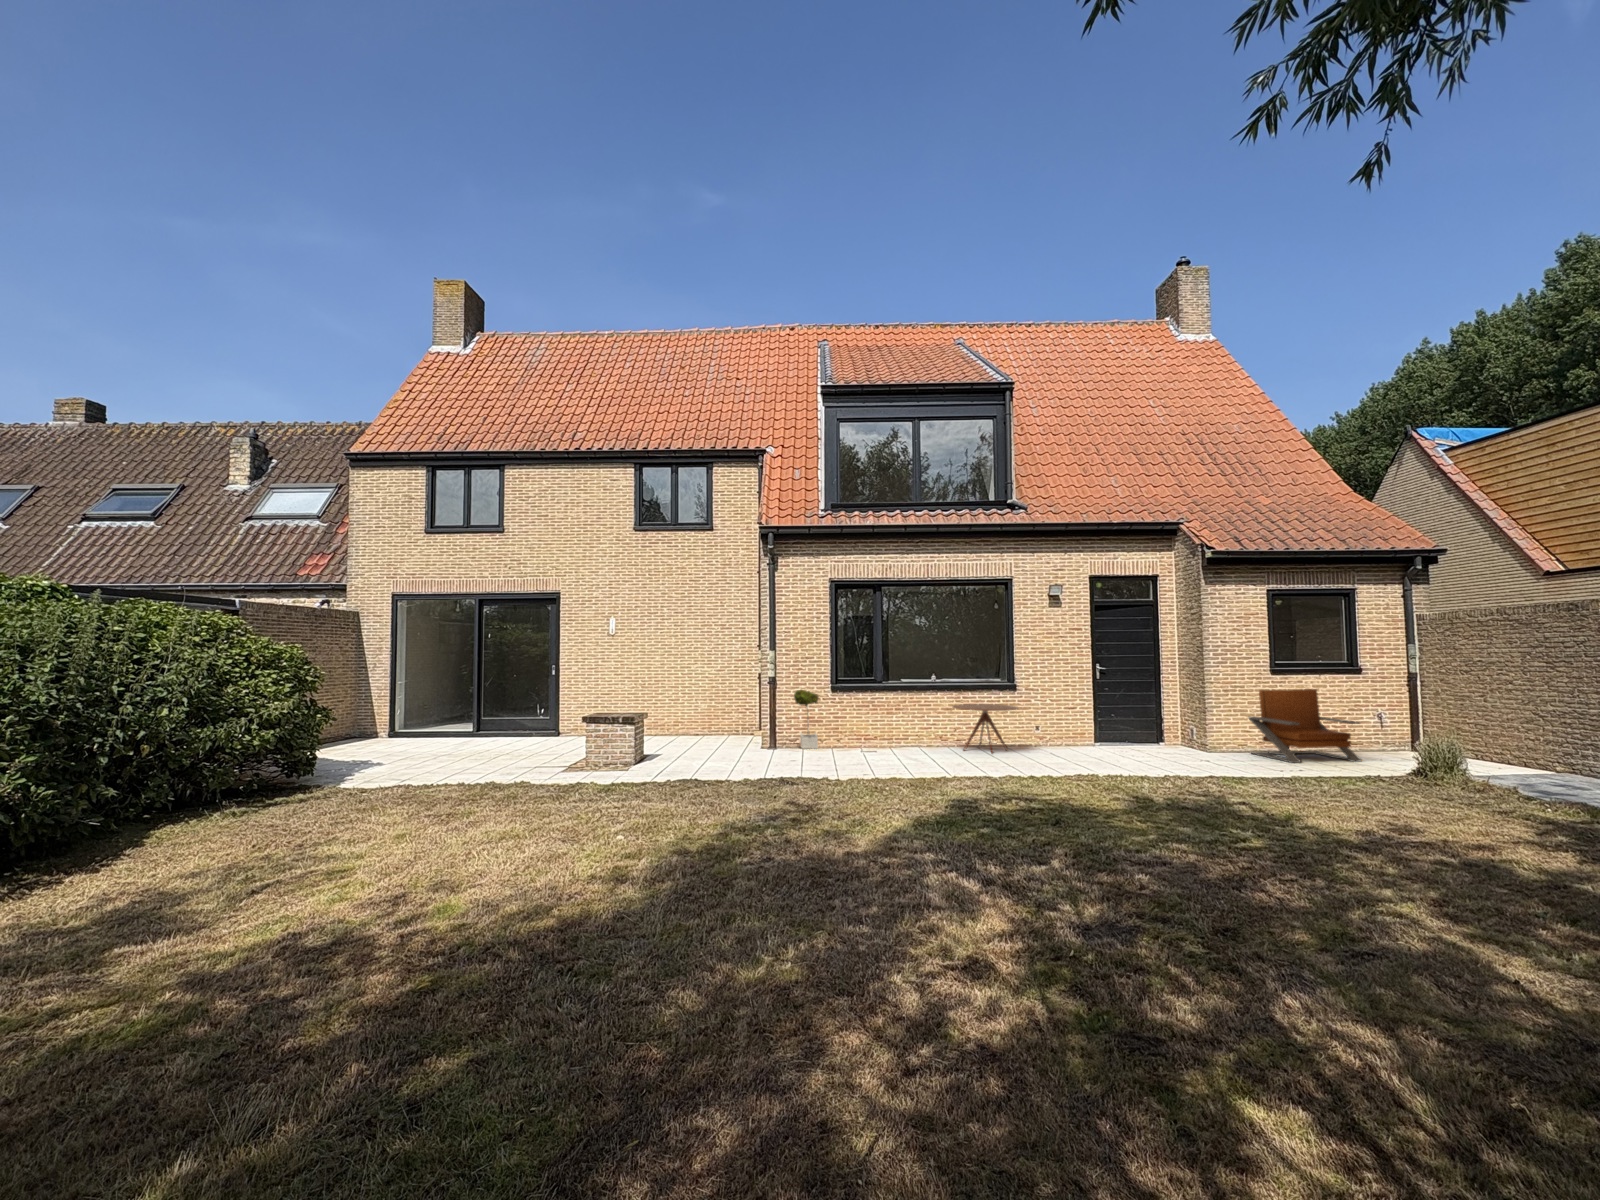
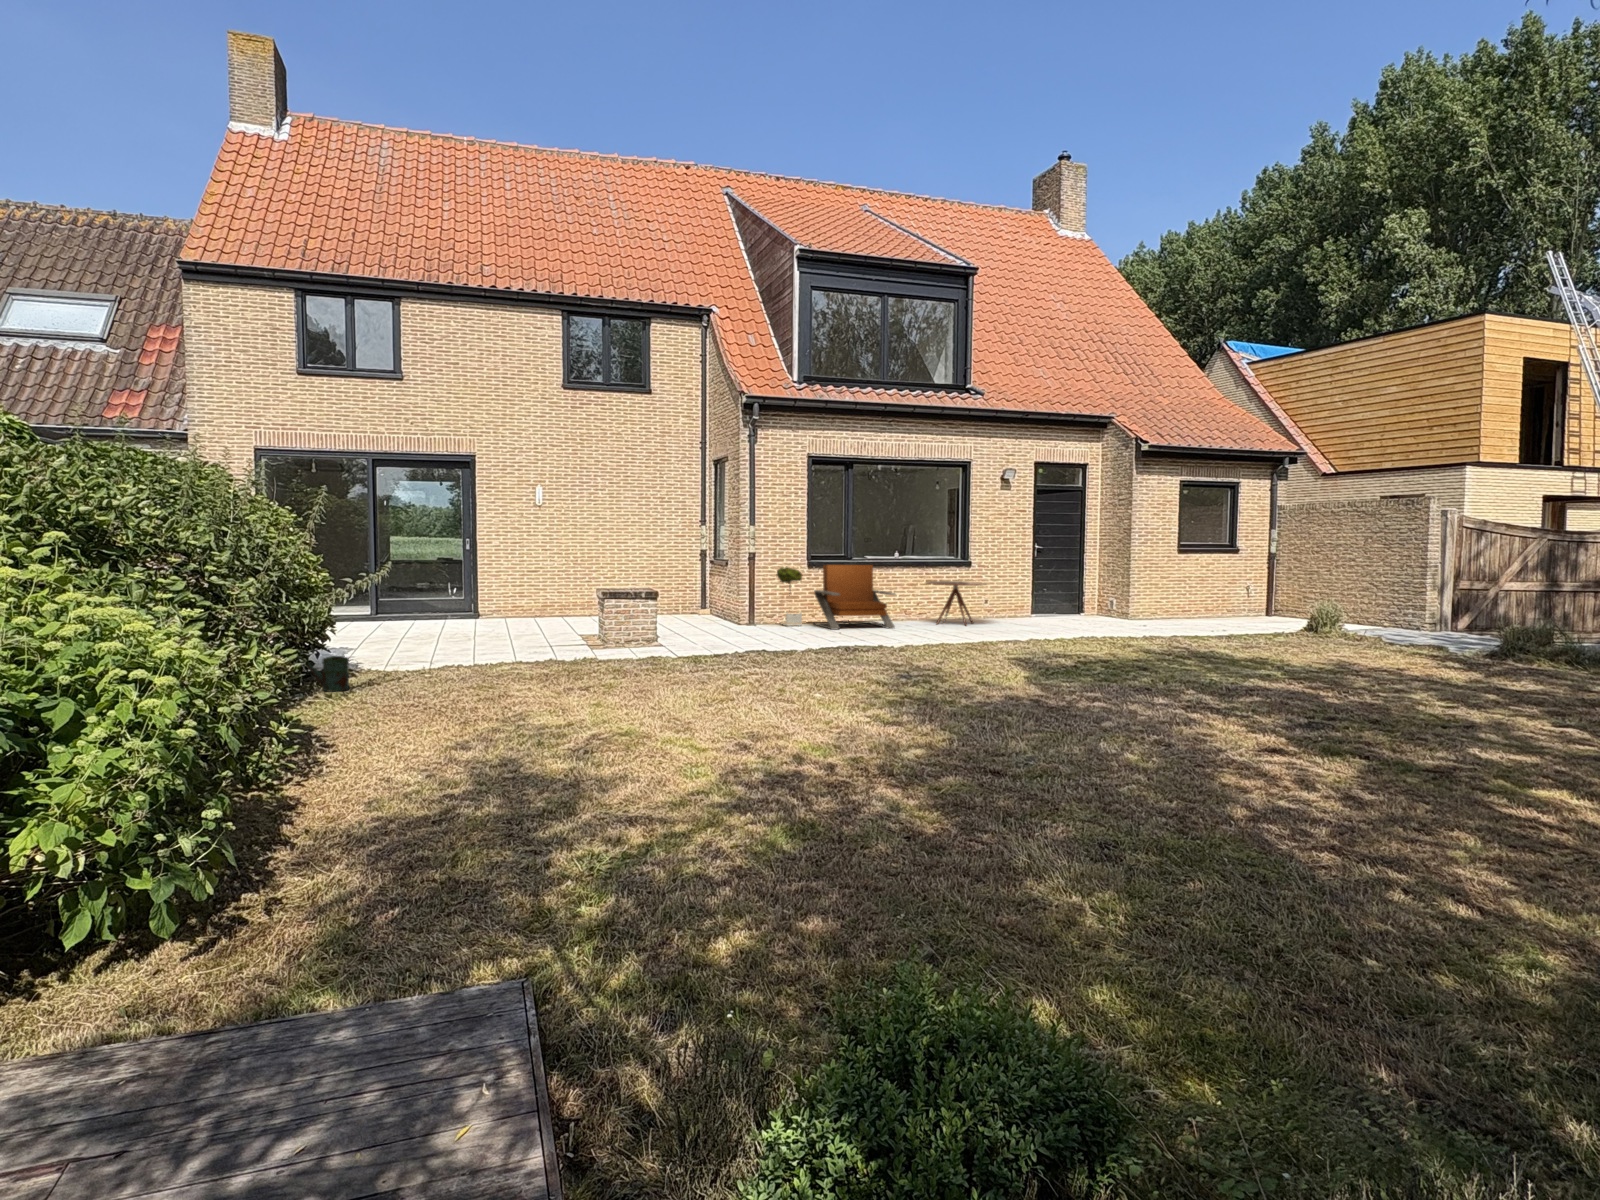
lounge chair: present [1248,689,1361,763] -> present [814,565,895,630]
watering can: none [174,785,235,820] -> present [307,656,350,692]

